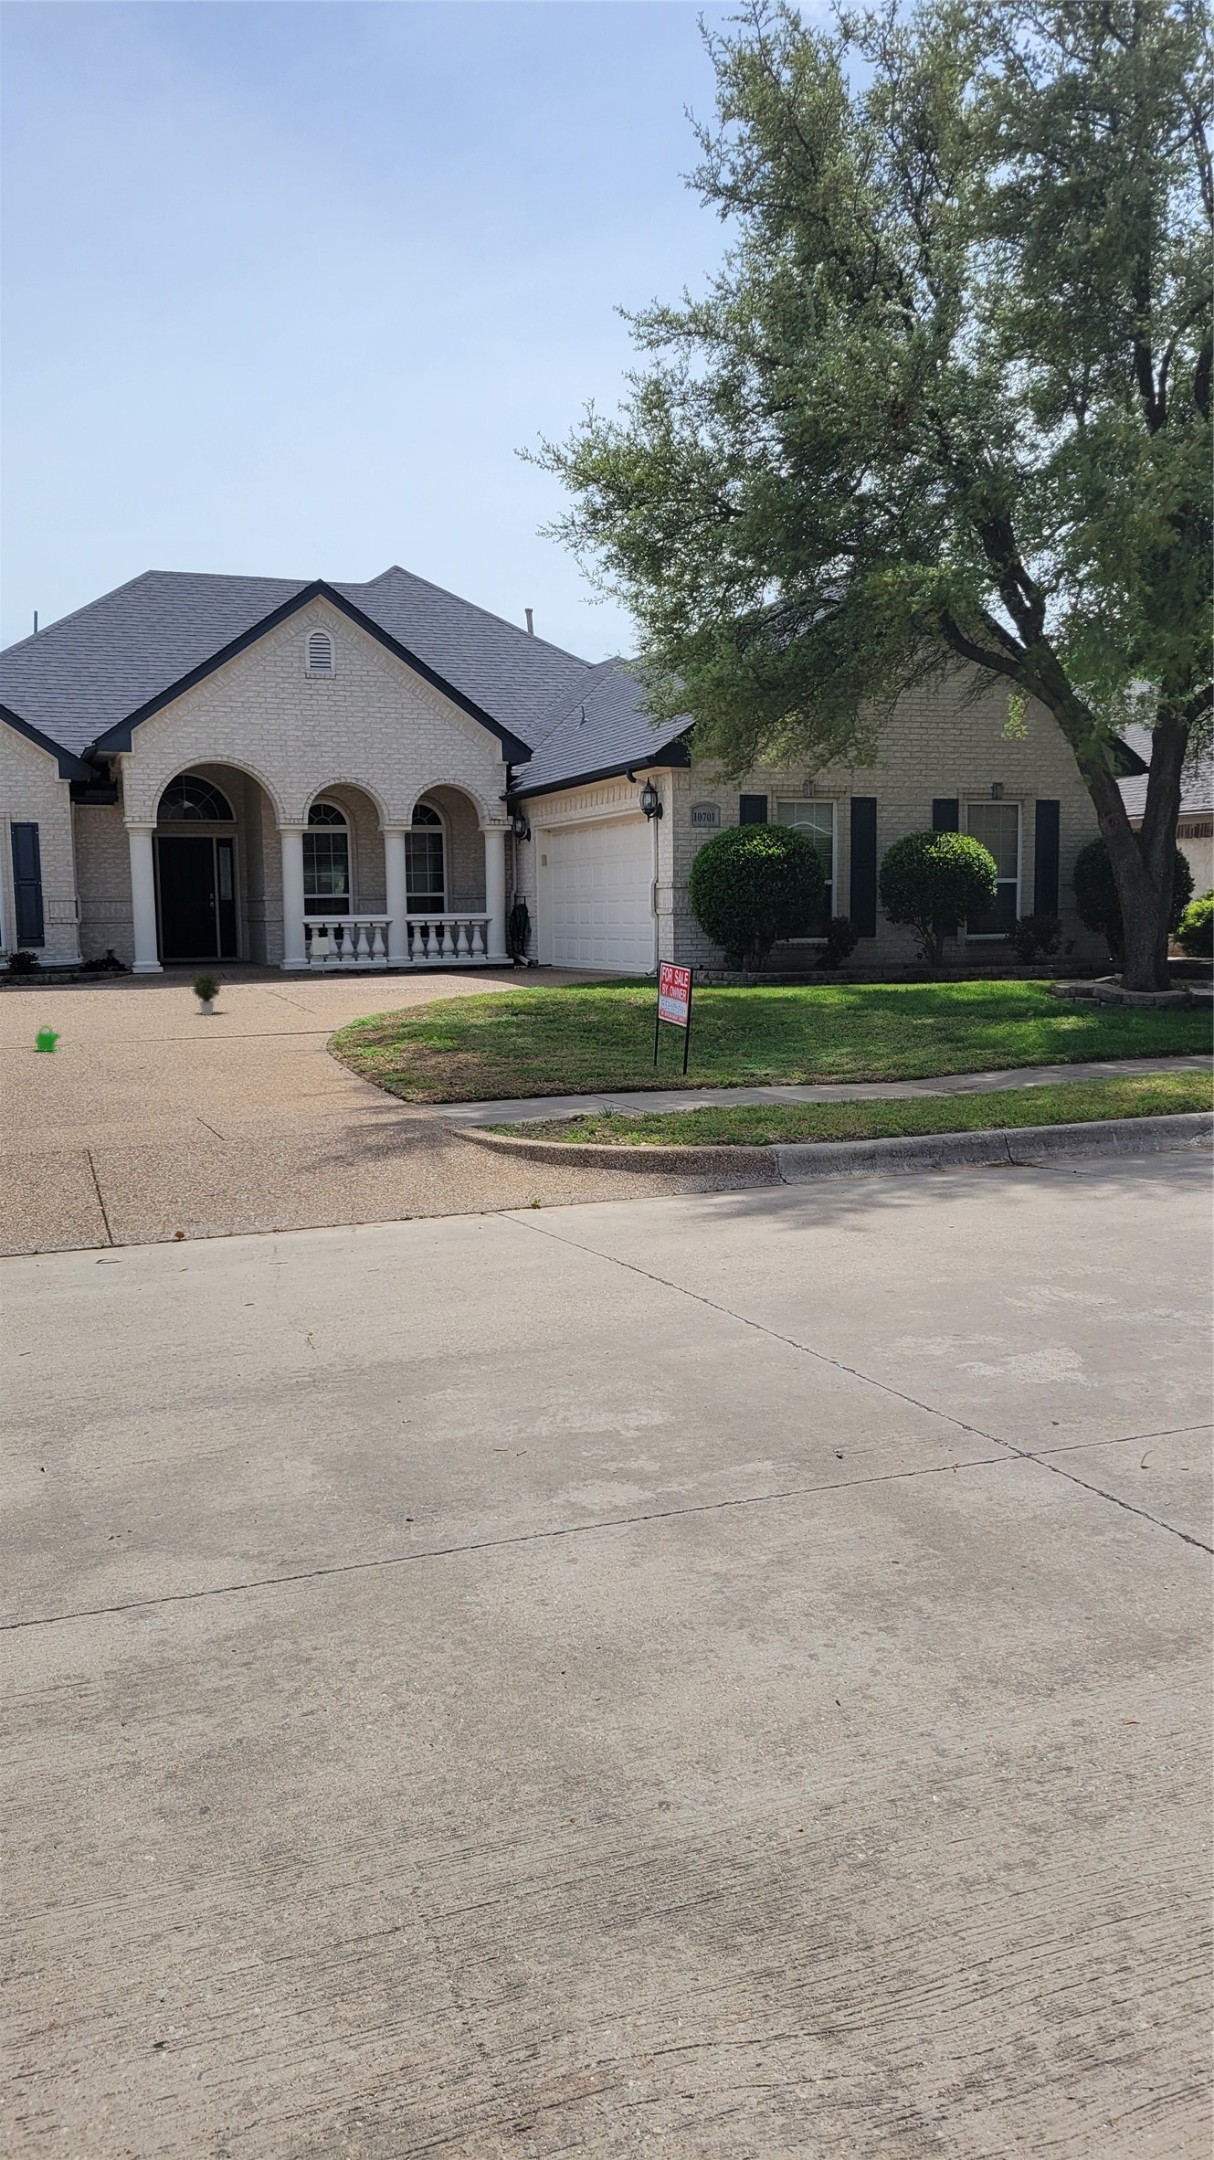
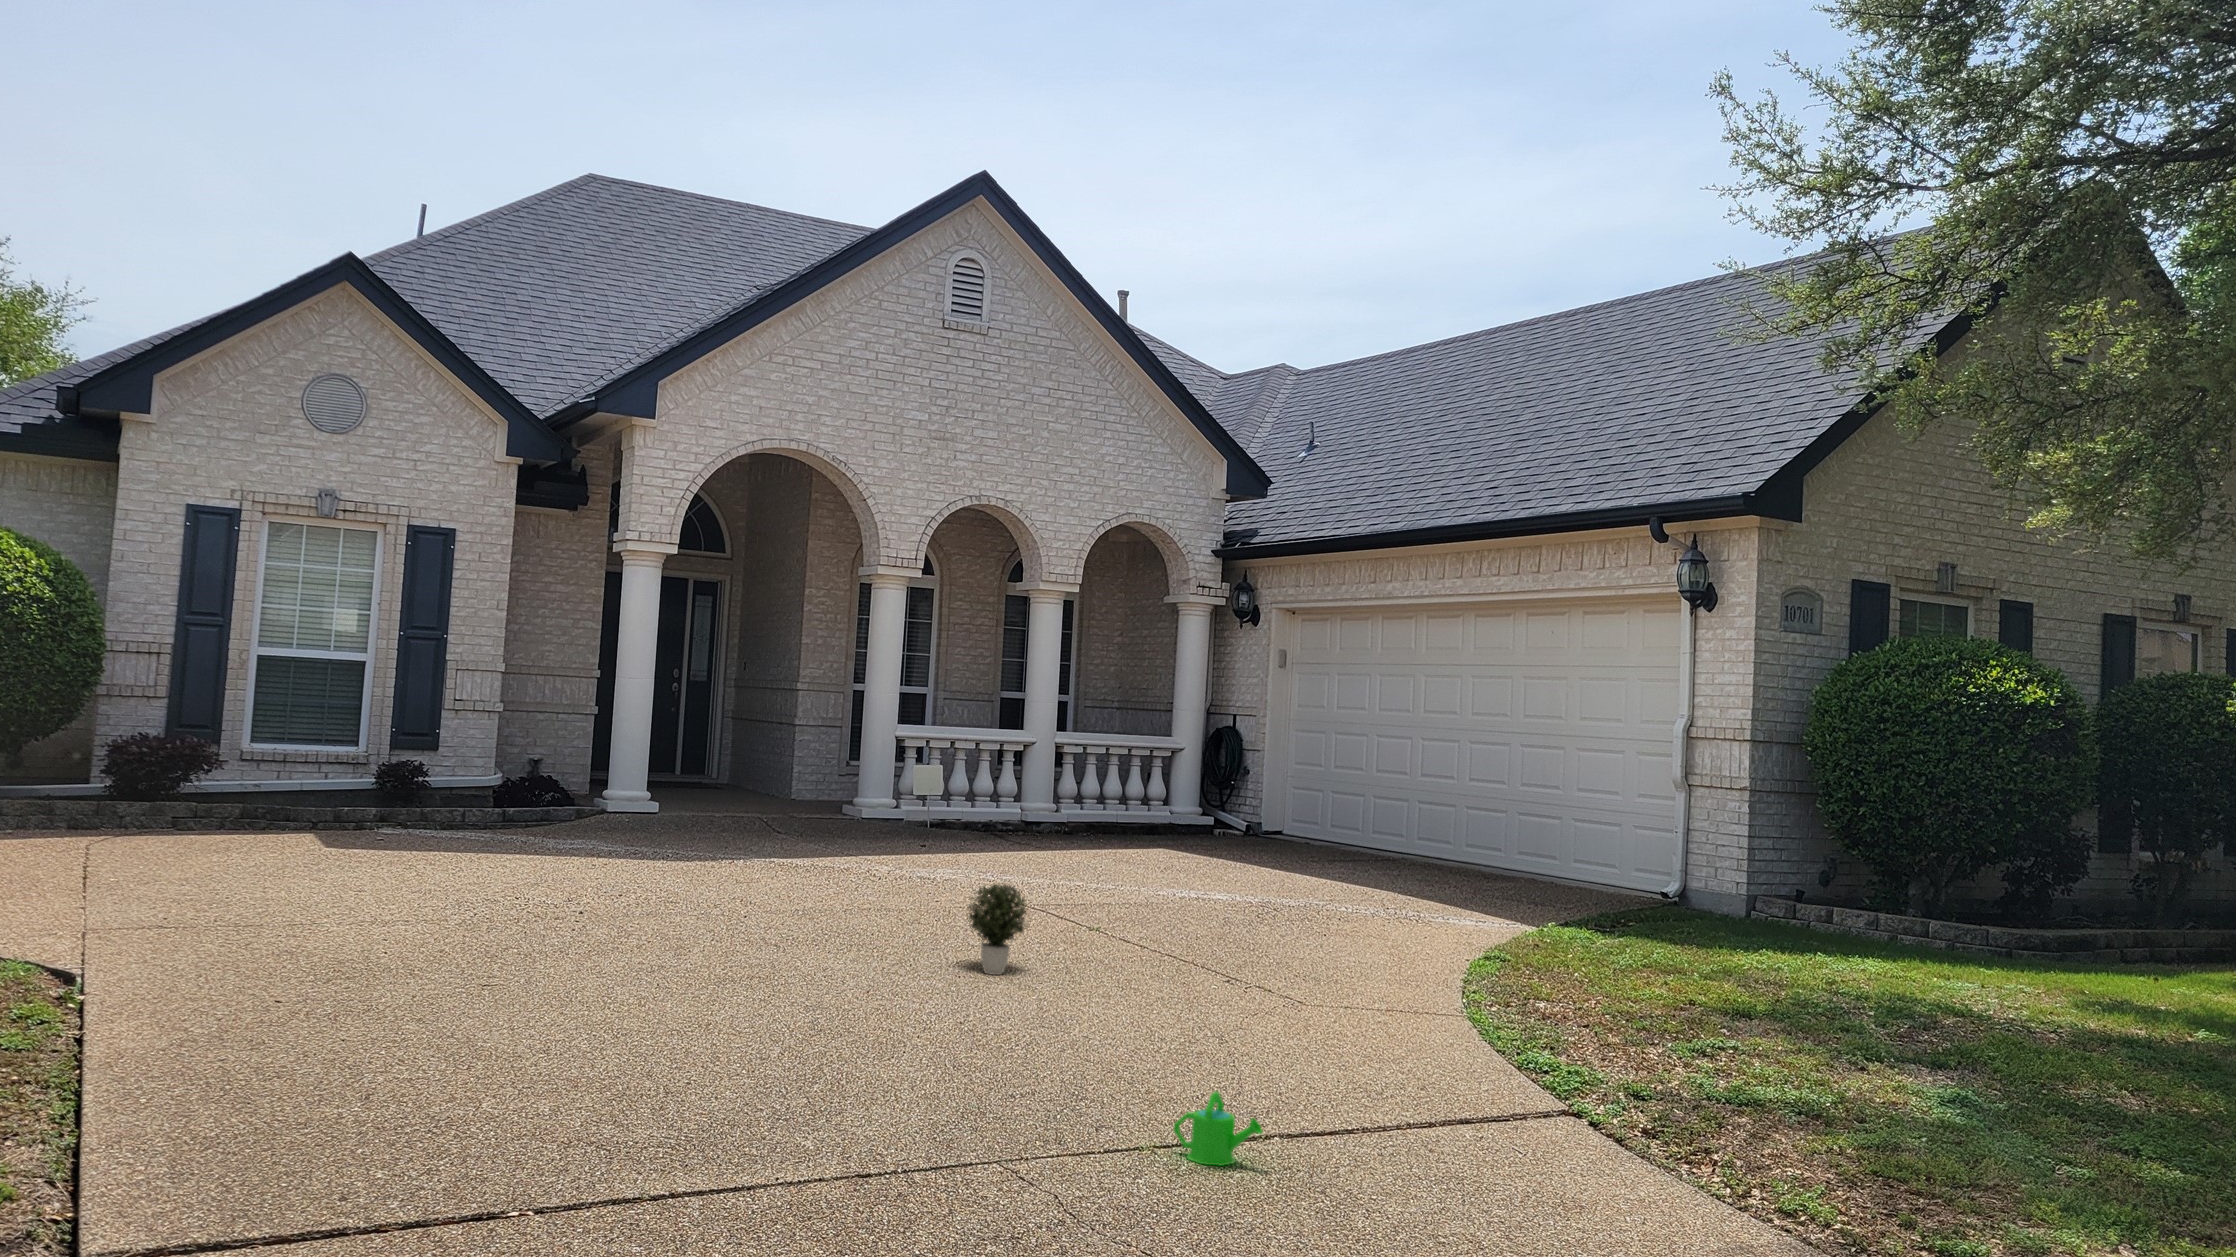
watering can: present [35,1025,60,1051] -> present [1173,1092,1262,1166]

